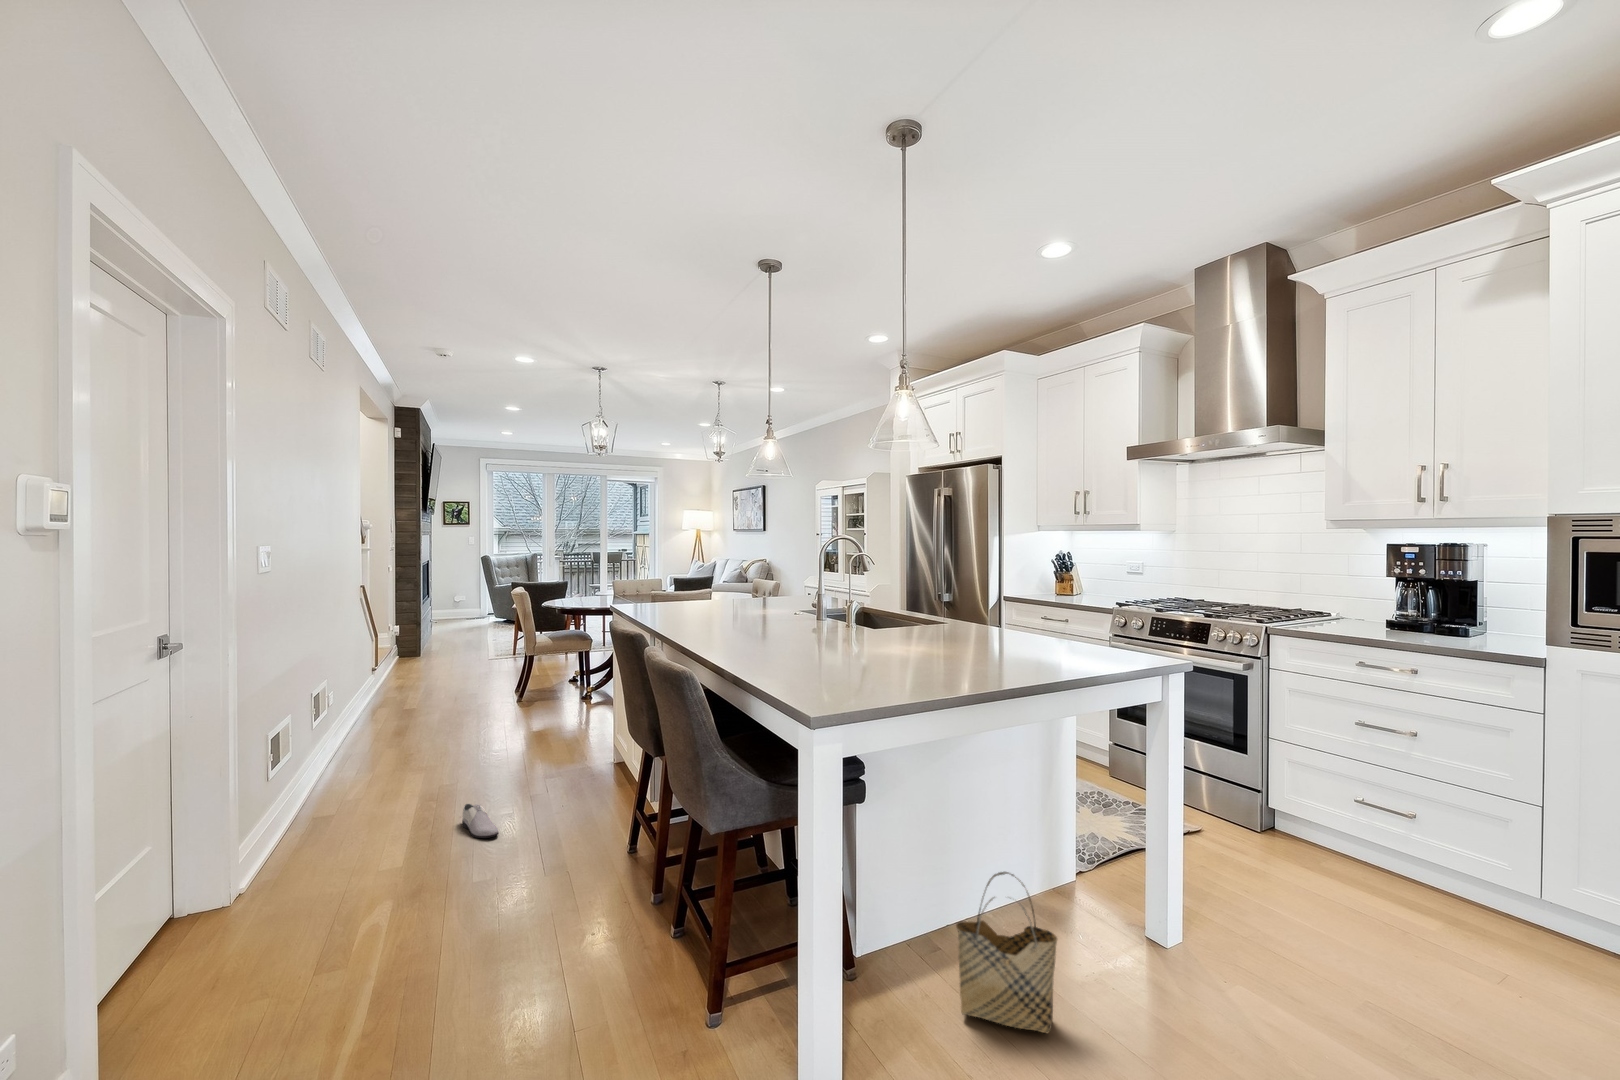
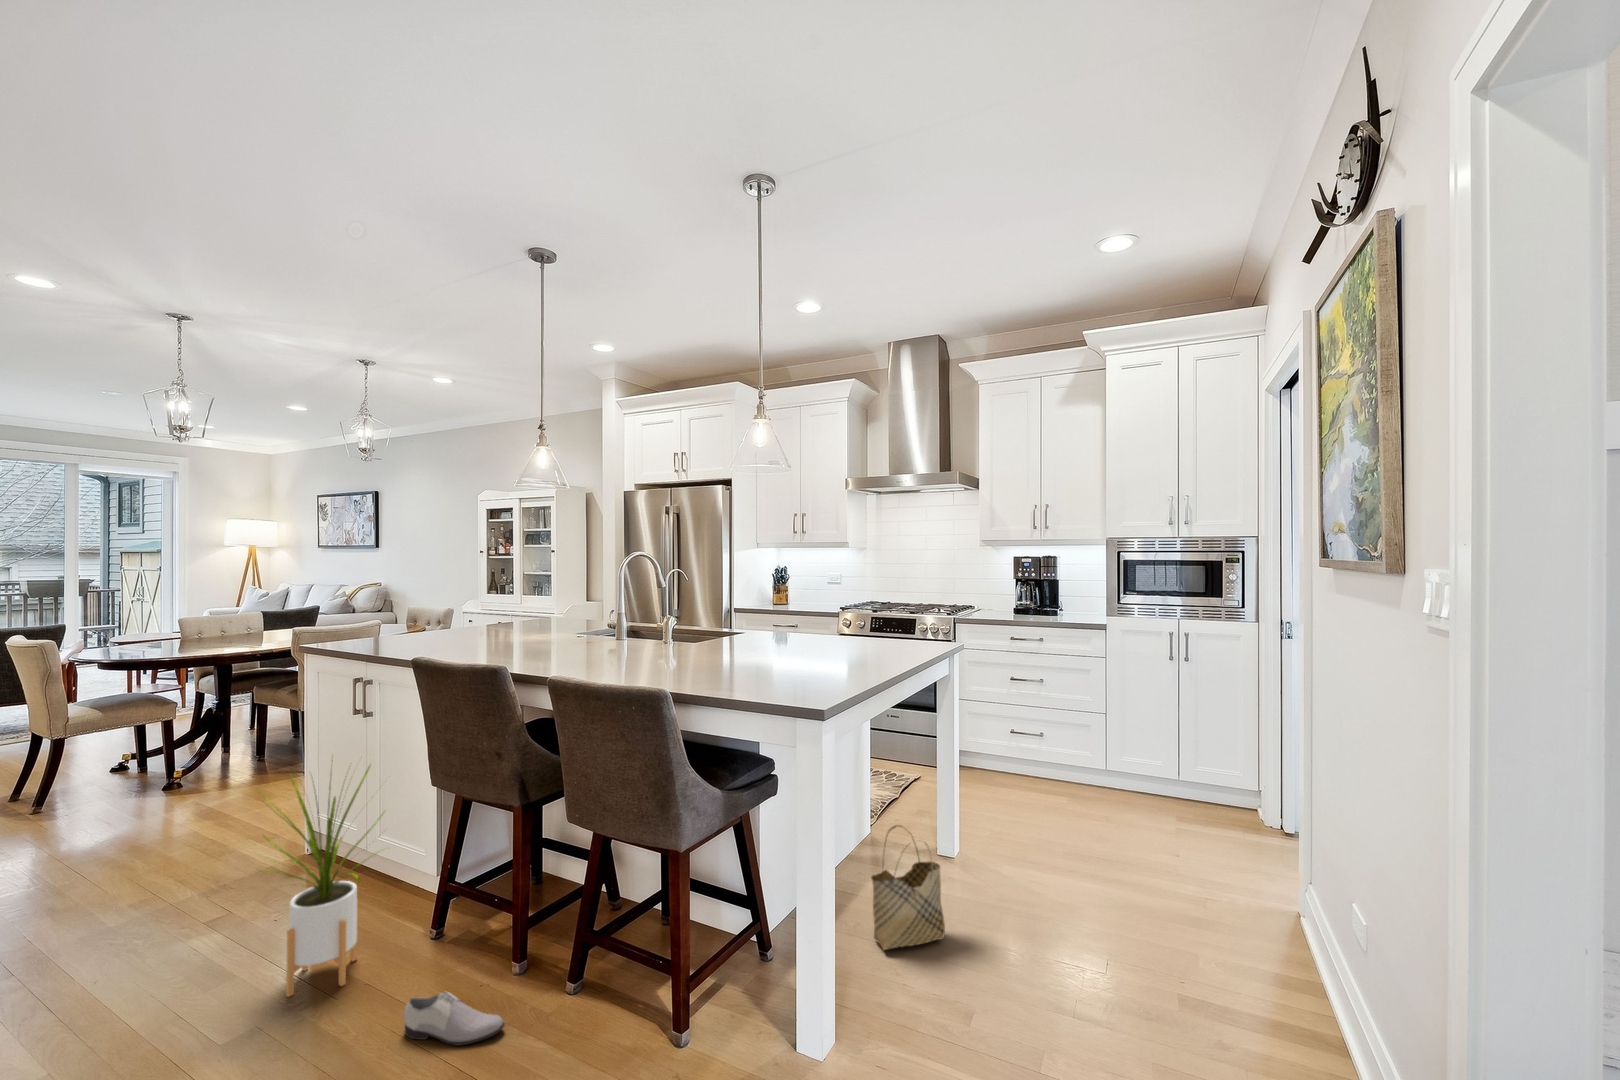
house plant: none [504,686,597,864] -> present [264,766,381,997]
shoe: present [462,804,499,838] -> present [404,992,504,1046]

